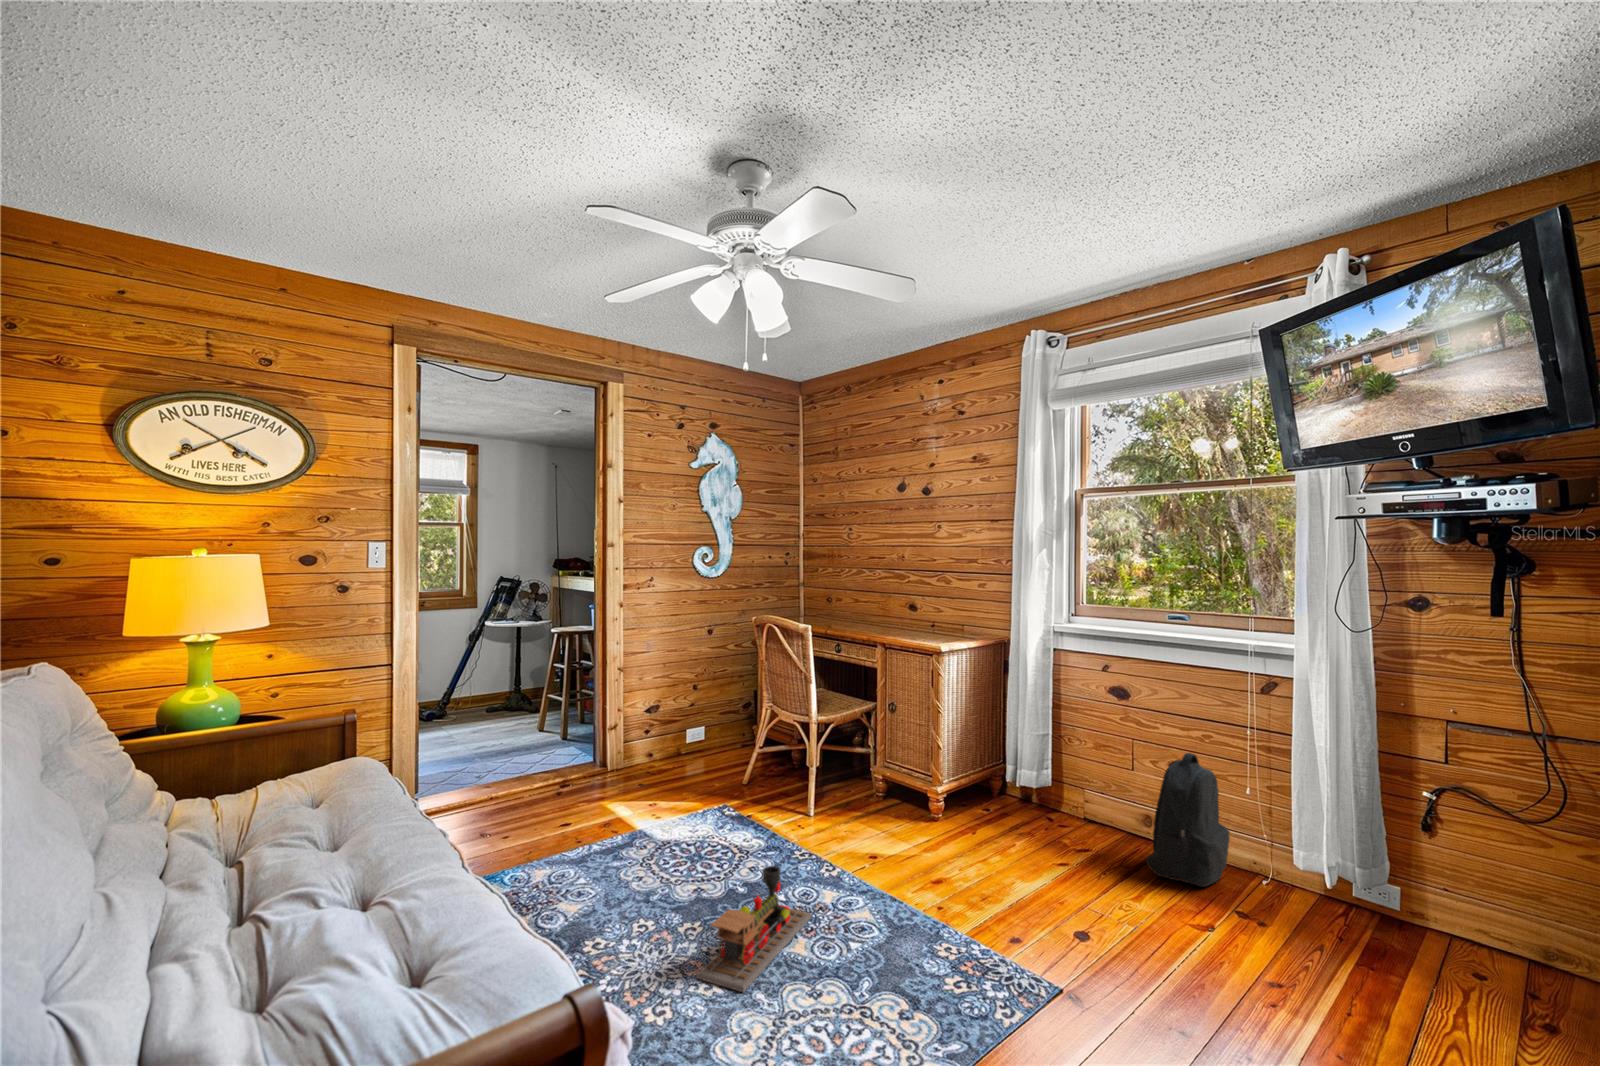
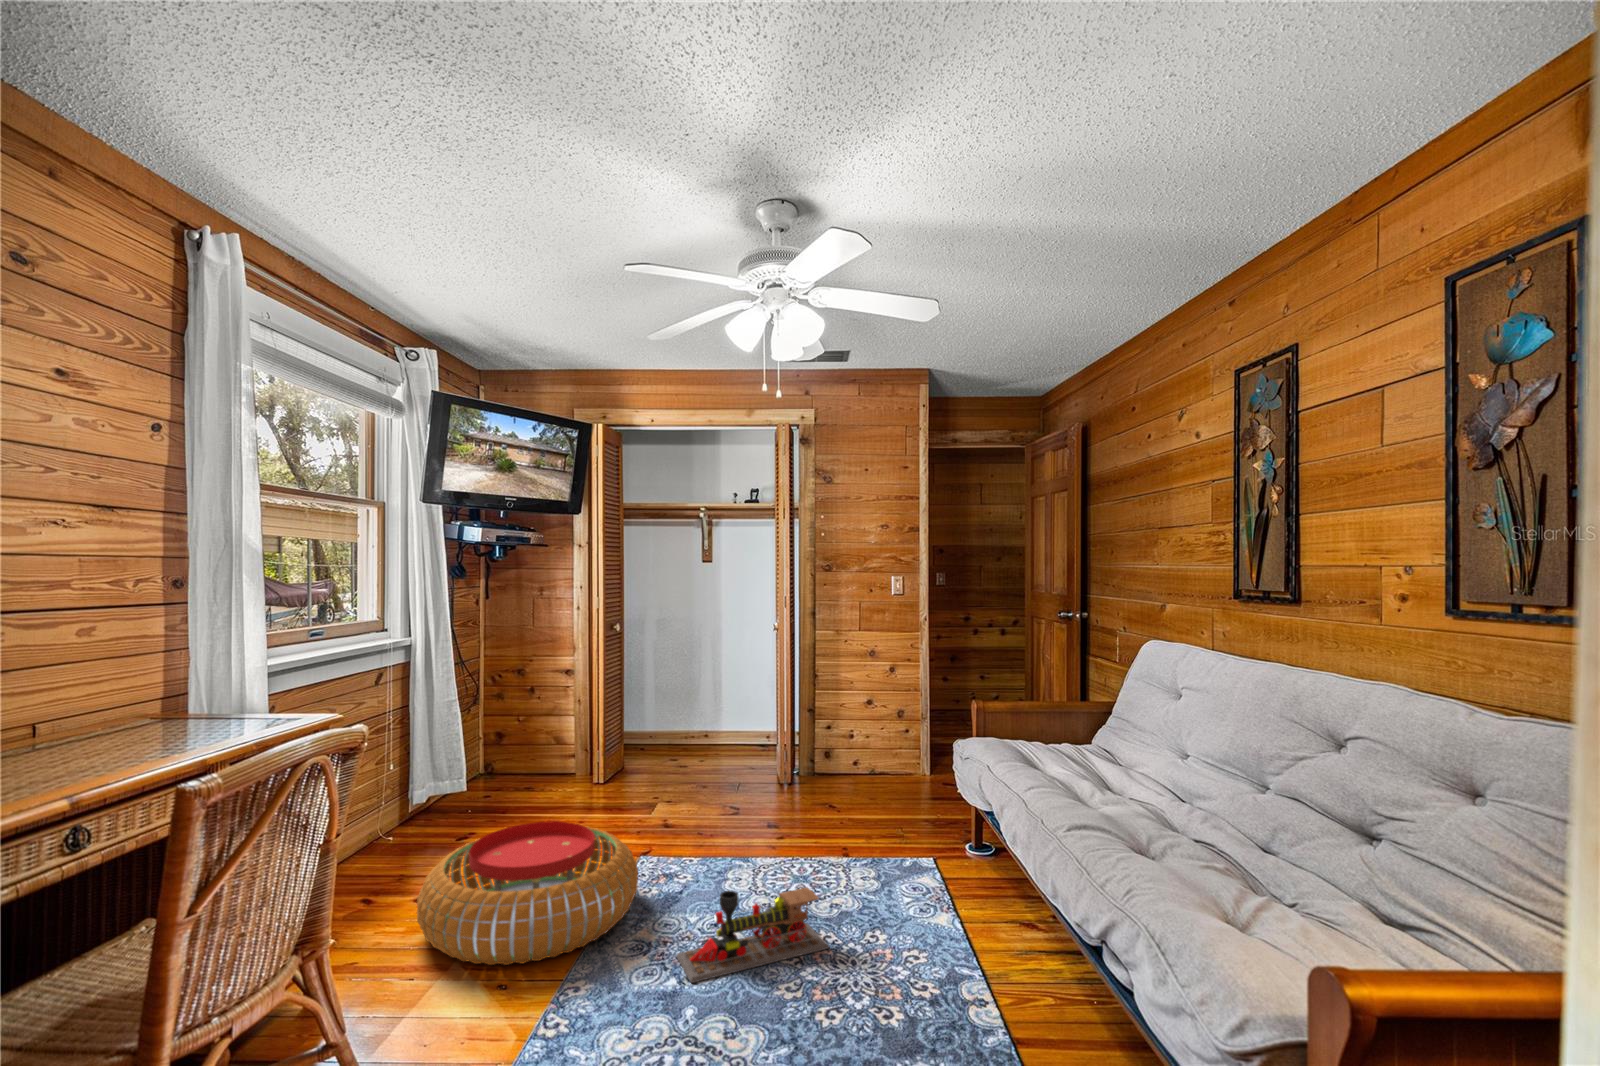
backpack: present [1147,753,1230,887] -> none [329,752,418,876]
pouf: none [872,802,1080,940] -> present [417,822,638,965]

